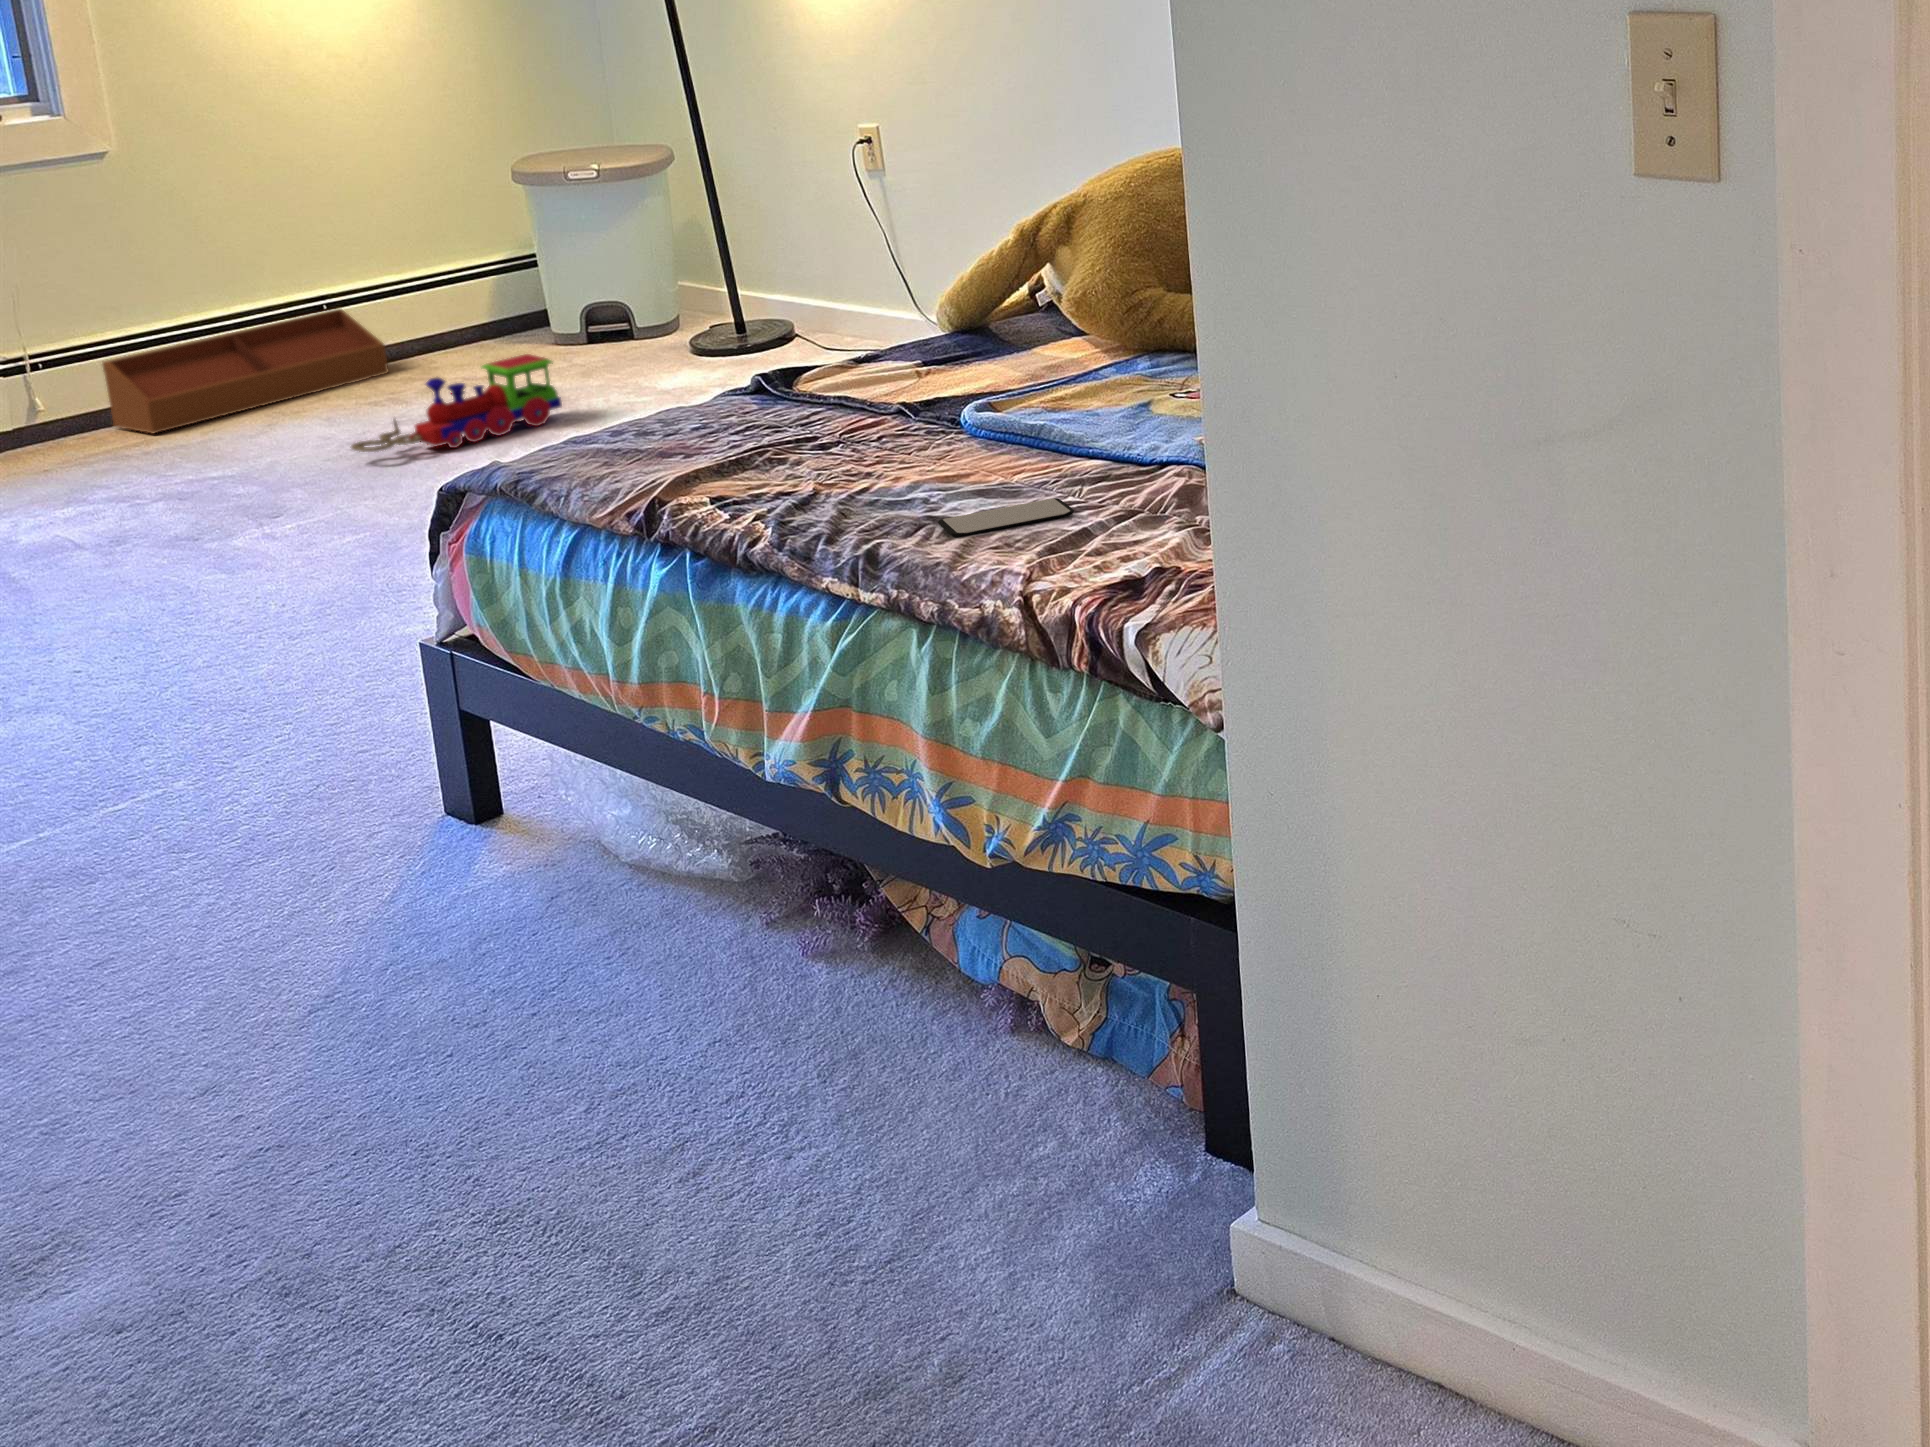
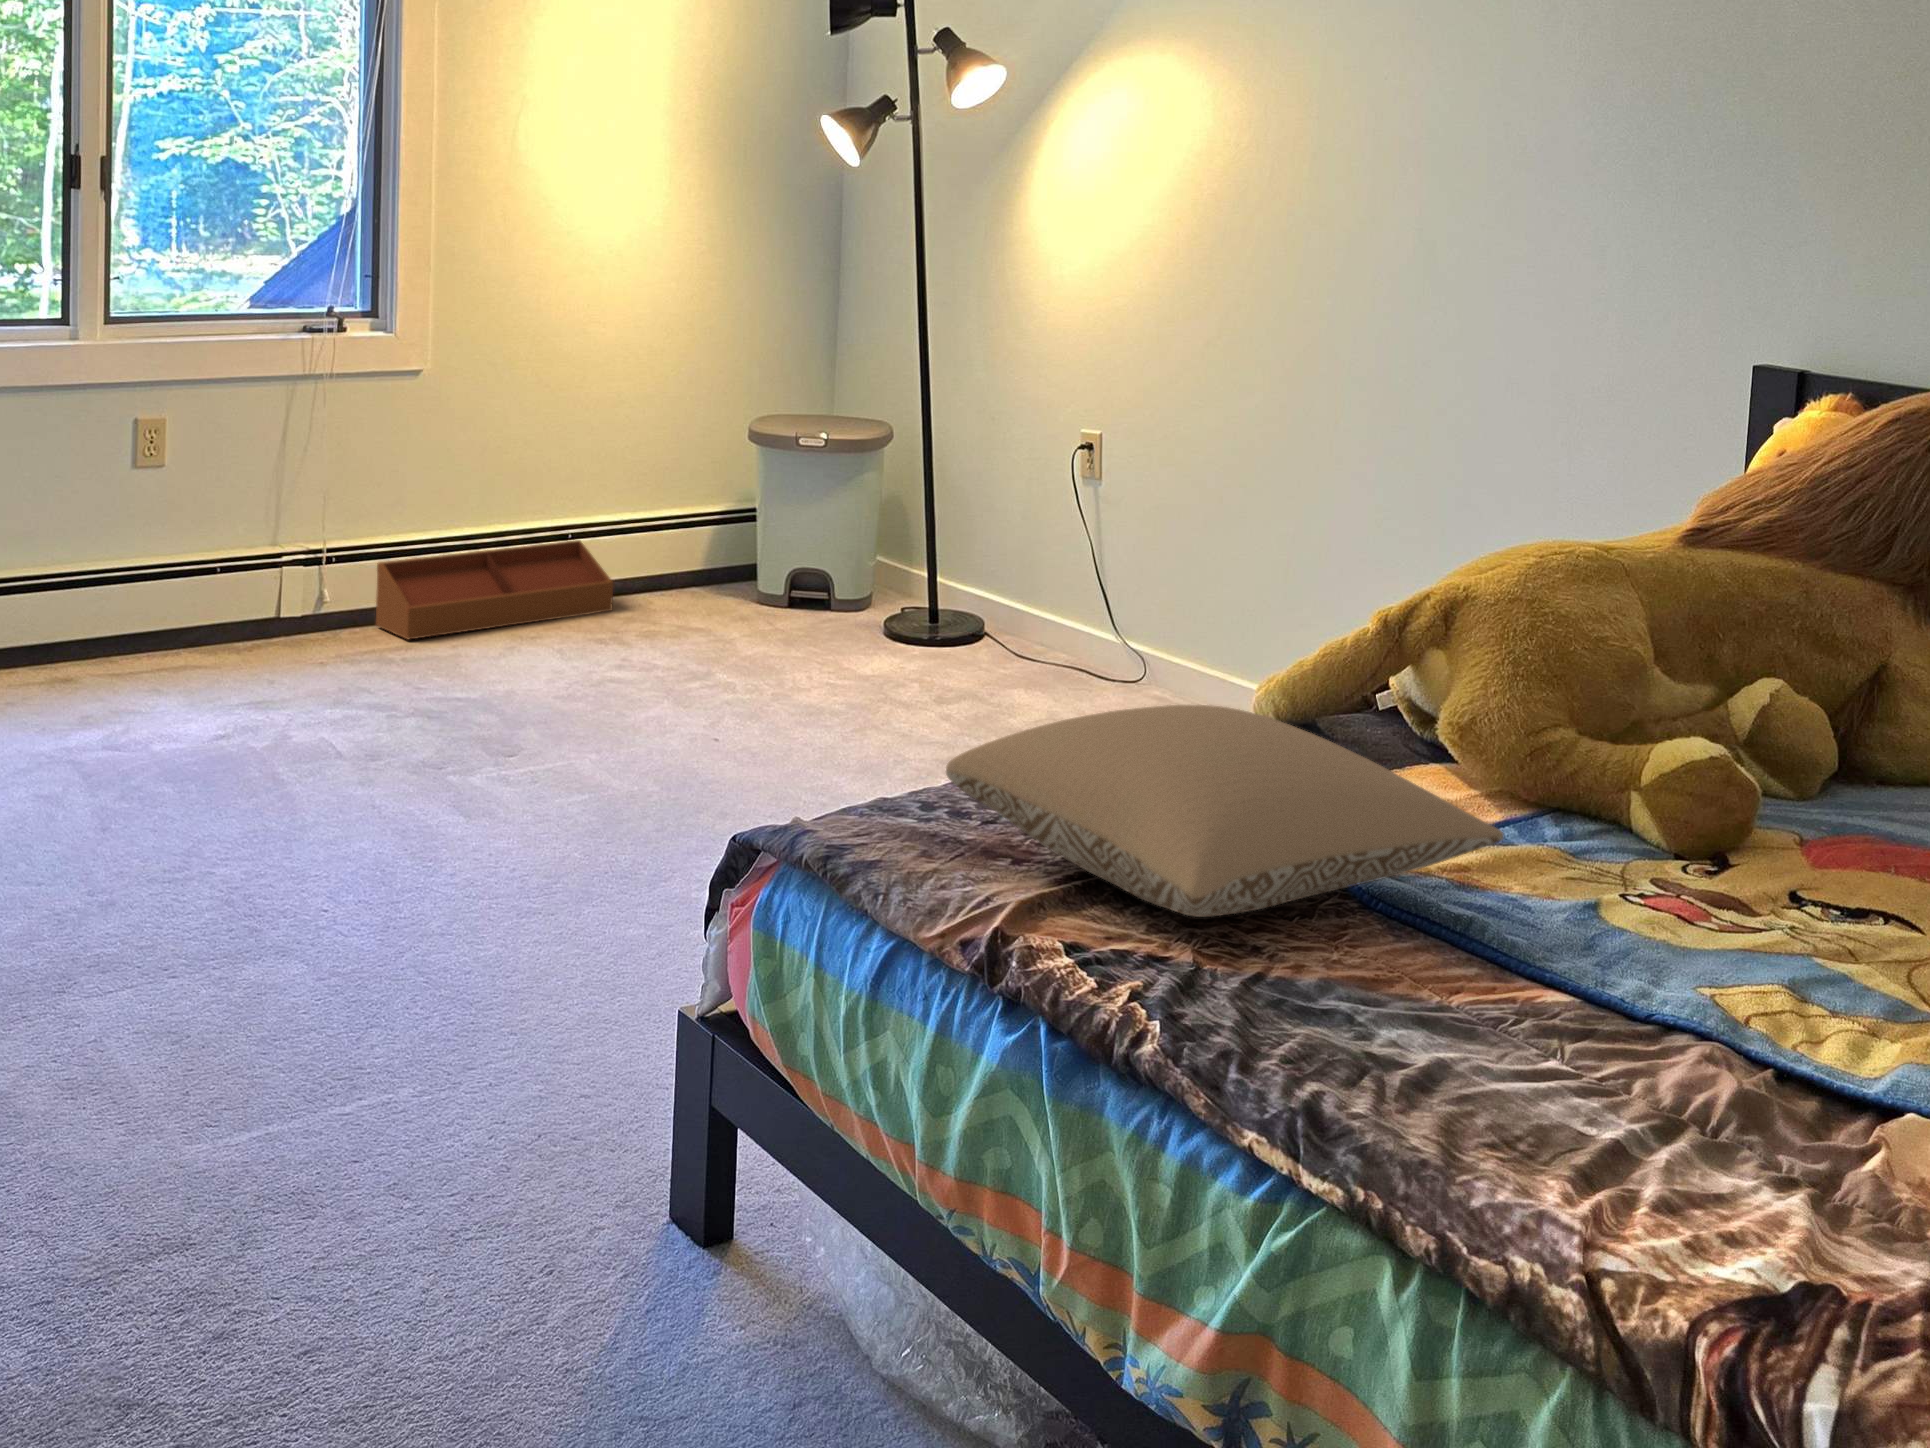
pillow: none [610,304,1059,454] -> present [946,705,1503,917]
toy train: present [351,354,562,452] -> none [580,623,776,711]
smartphone: present [938,498,1074,537] -> none [1406,1076,1601,1122]

